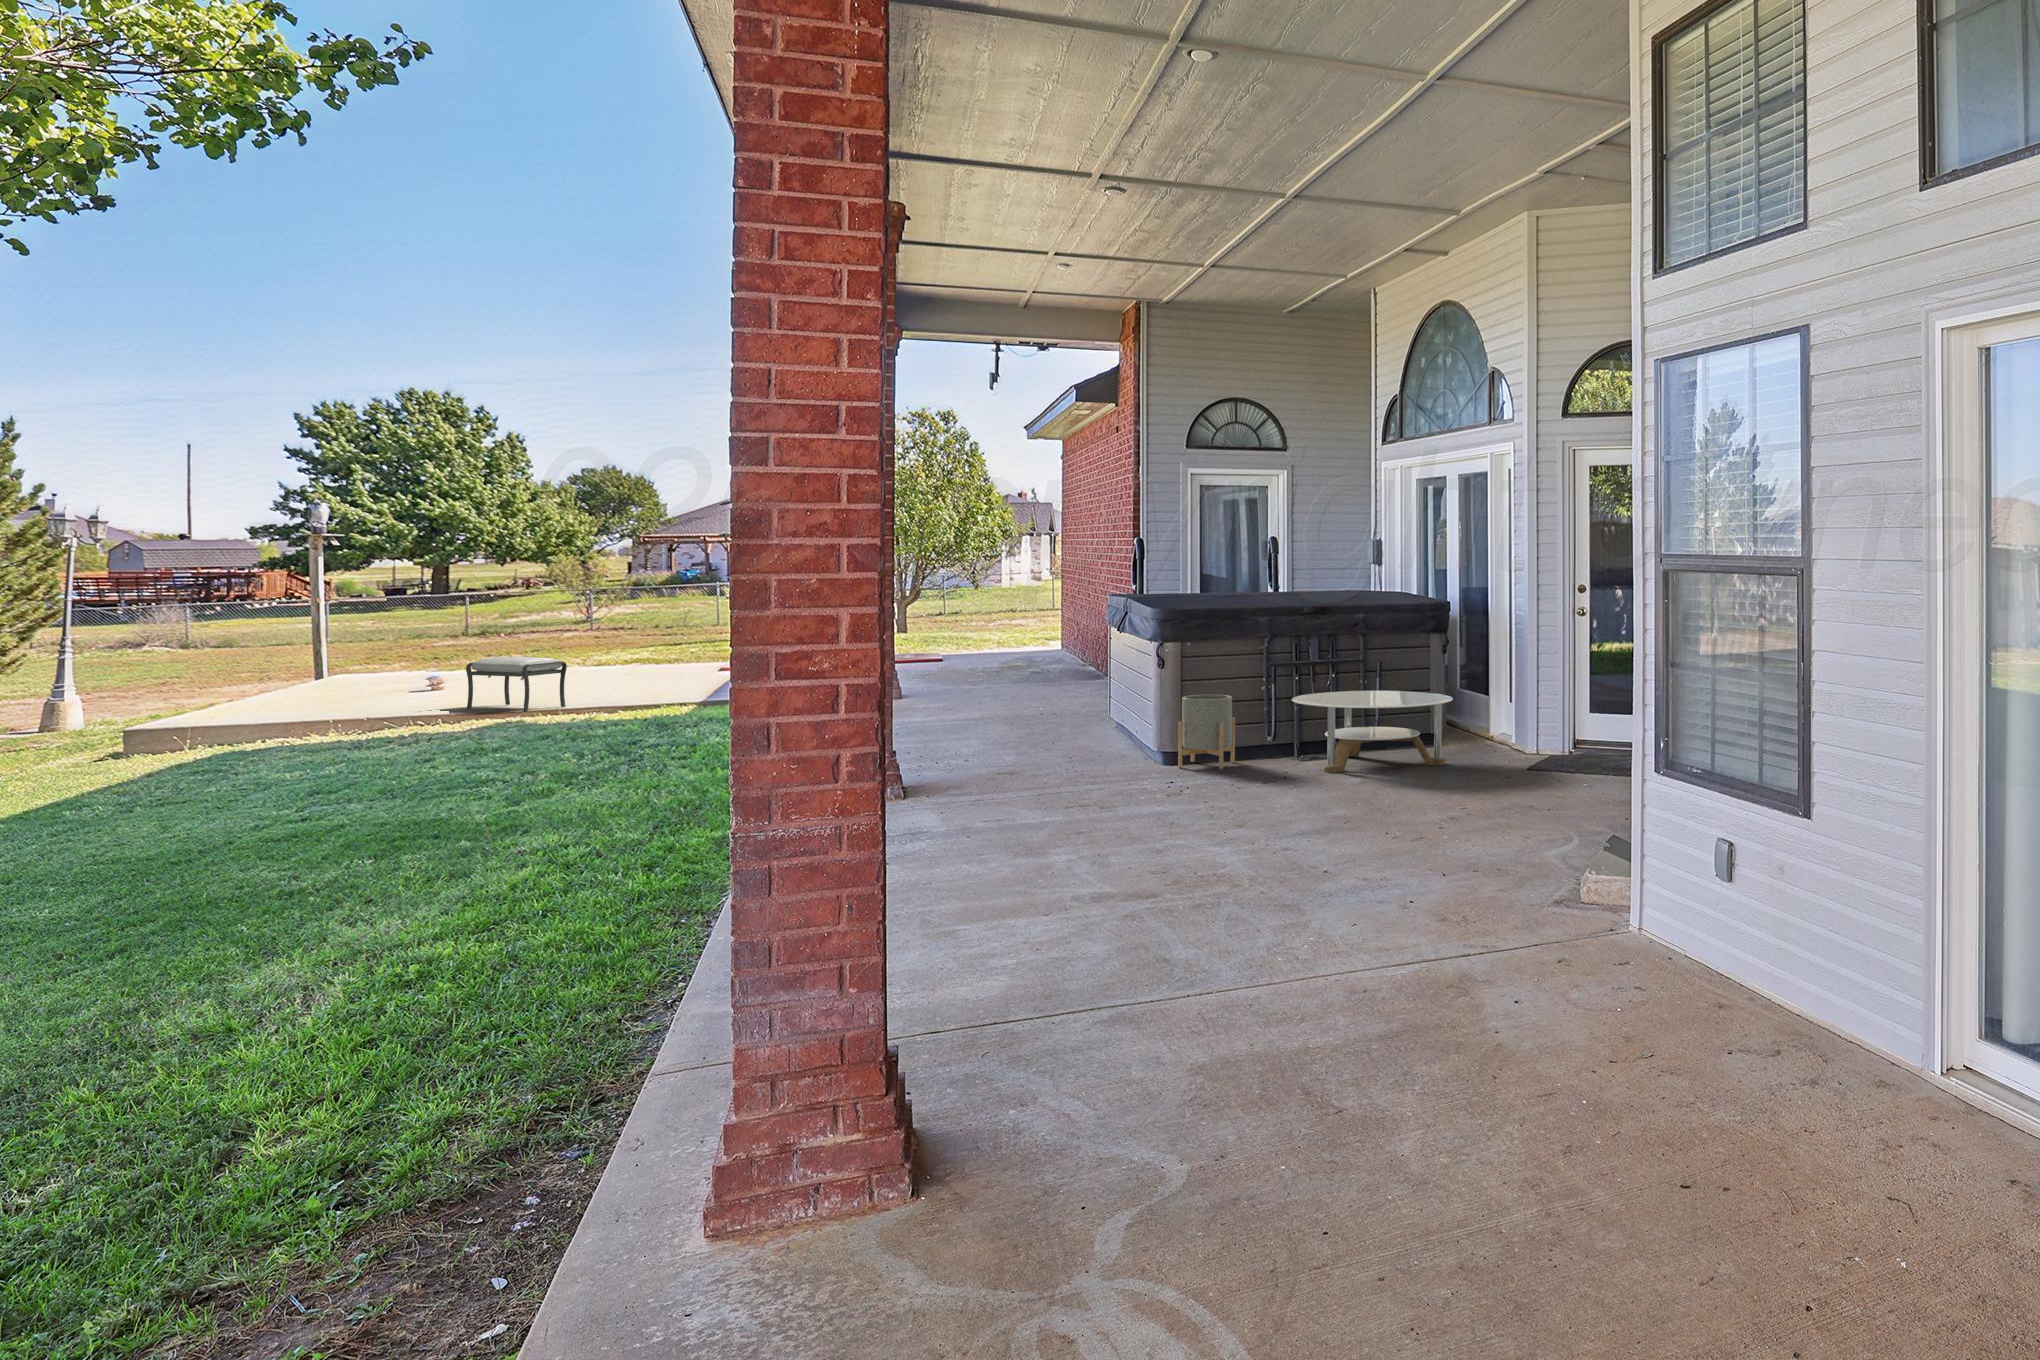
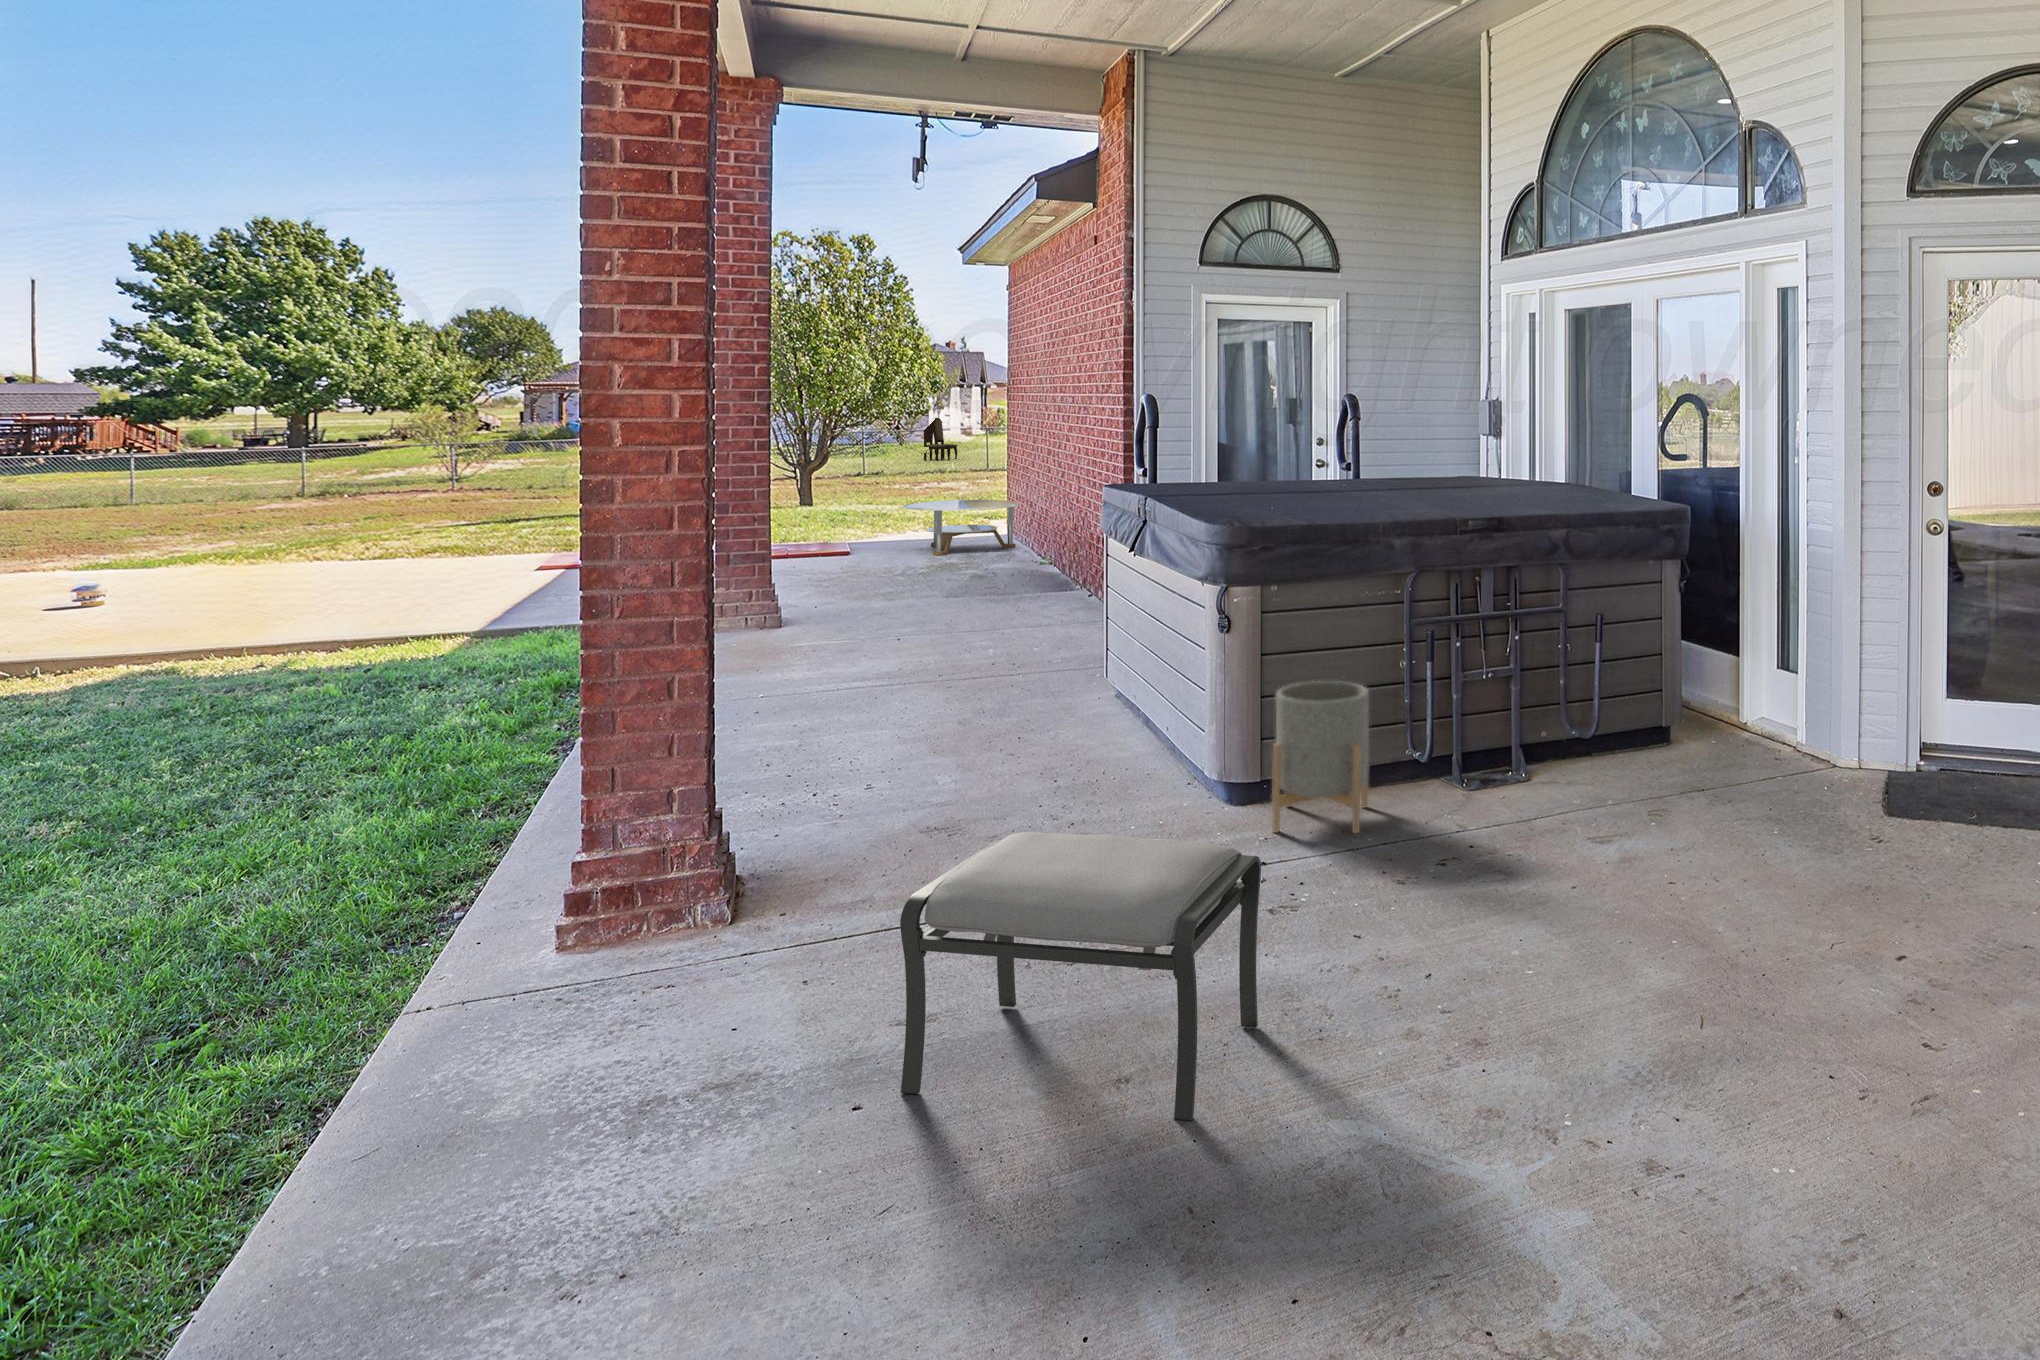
dining chair: none [994,570,1025,612] -> present [924,418,957,461]
ottoman: present [466,657,567,712] -> present [900,832,1261,1121]
round table: present [1292,691,1453,773] -> present [902,500,1022,556]

